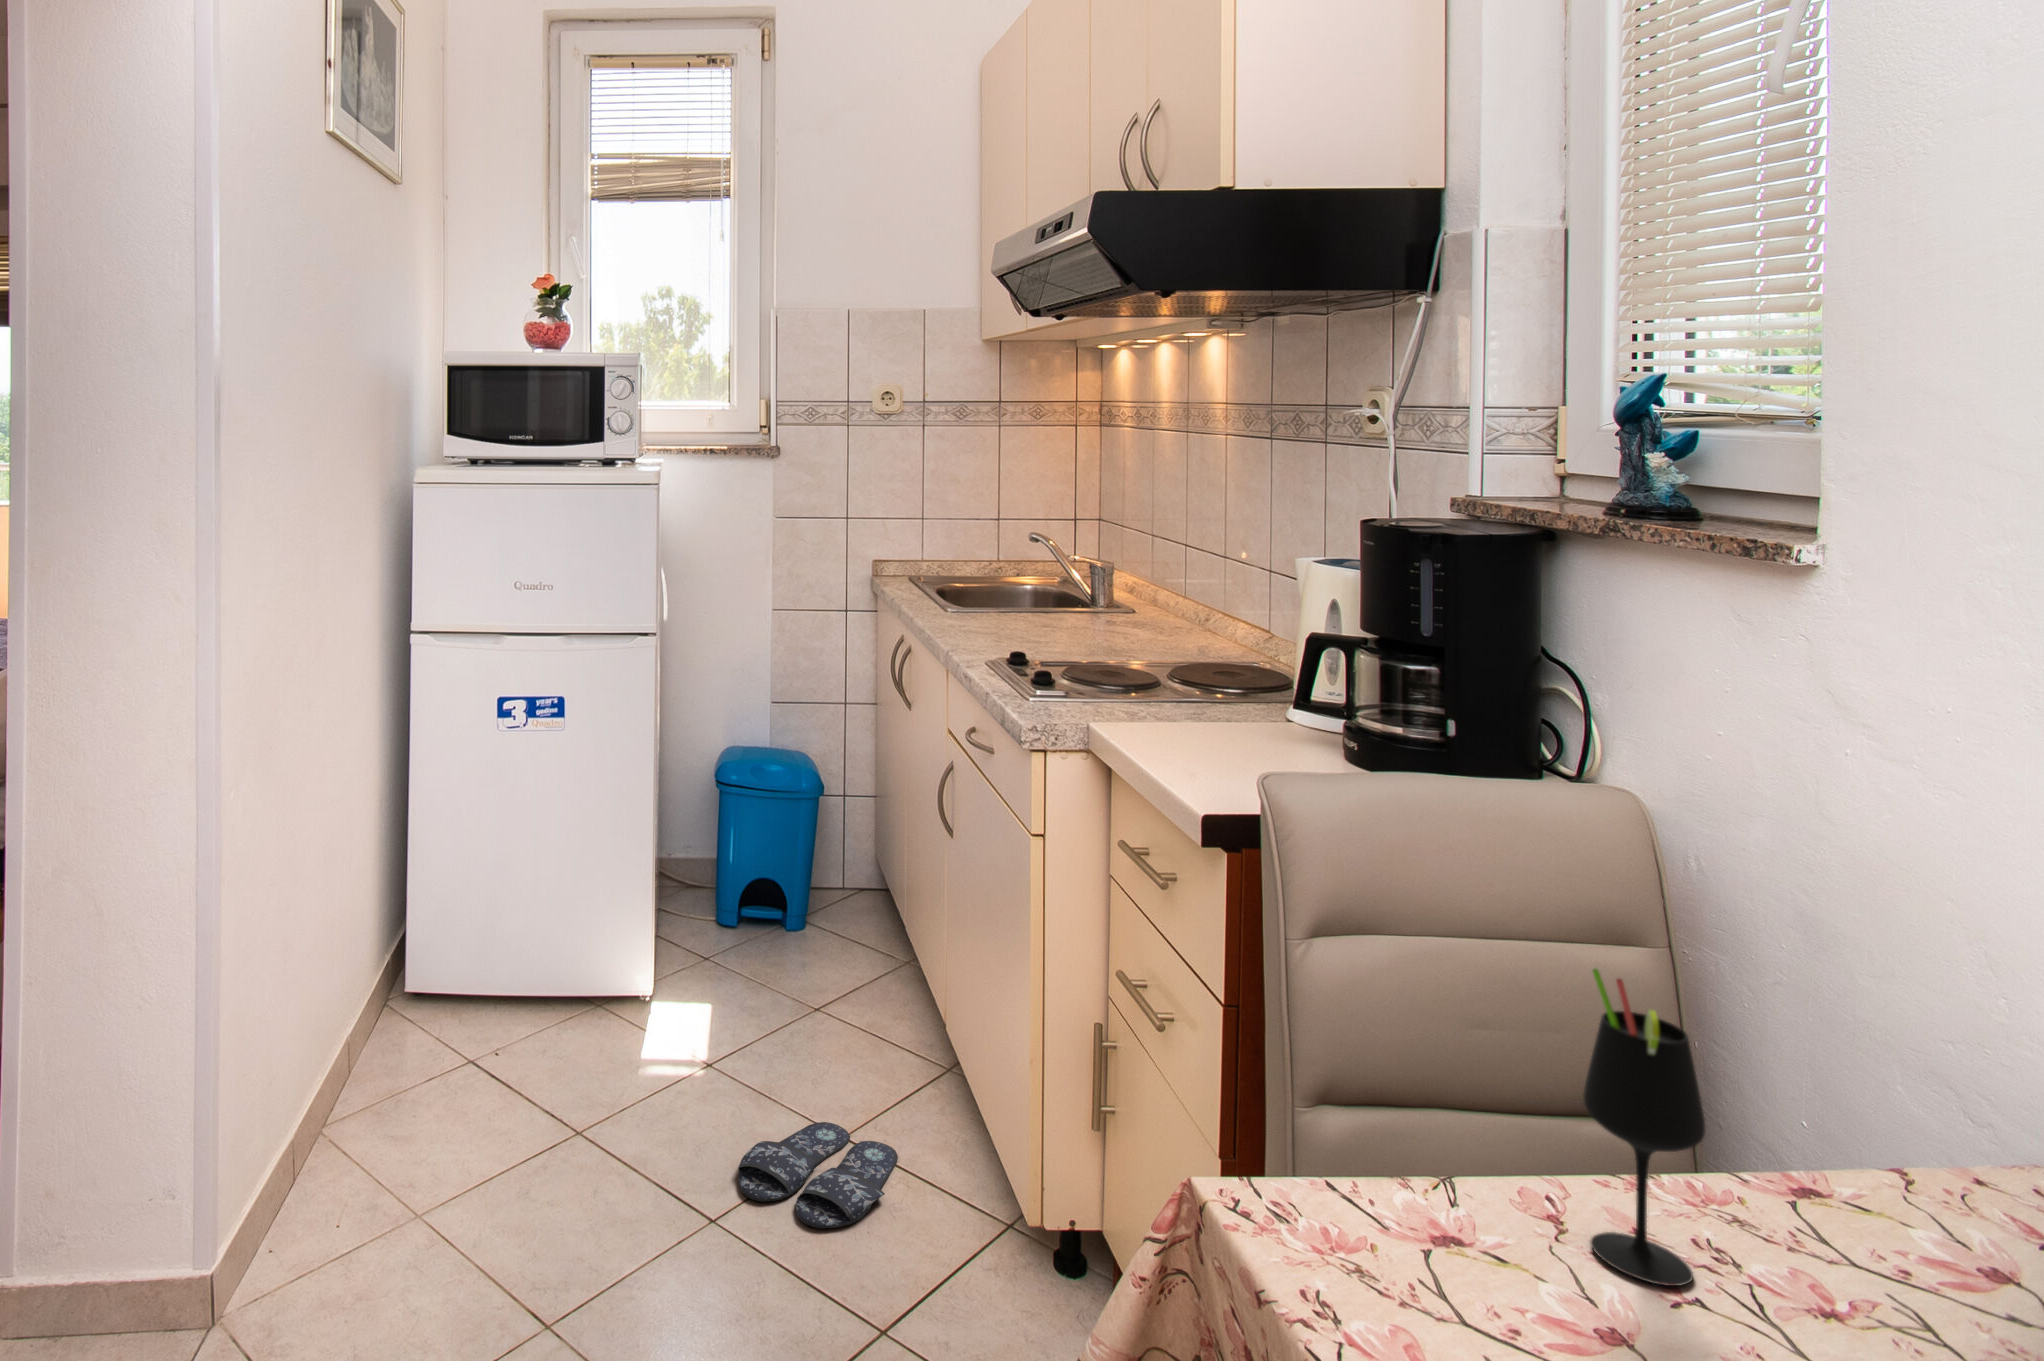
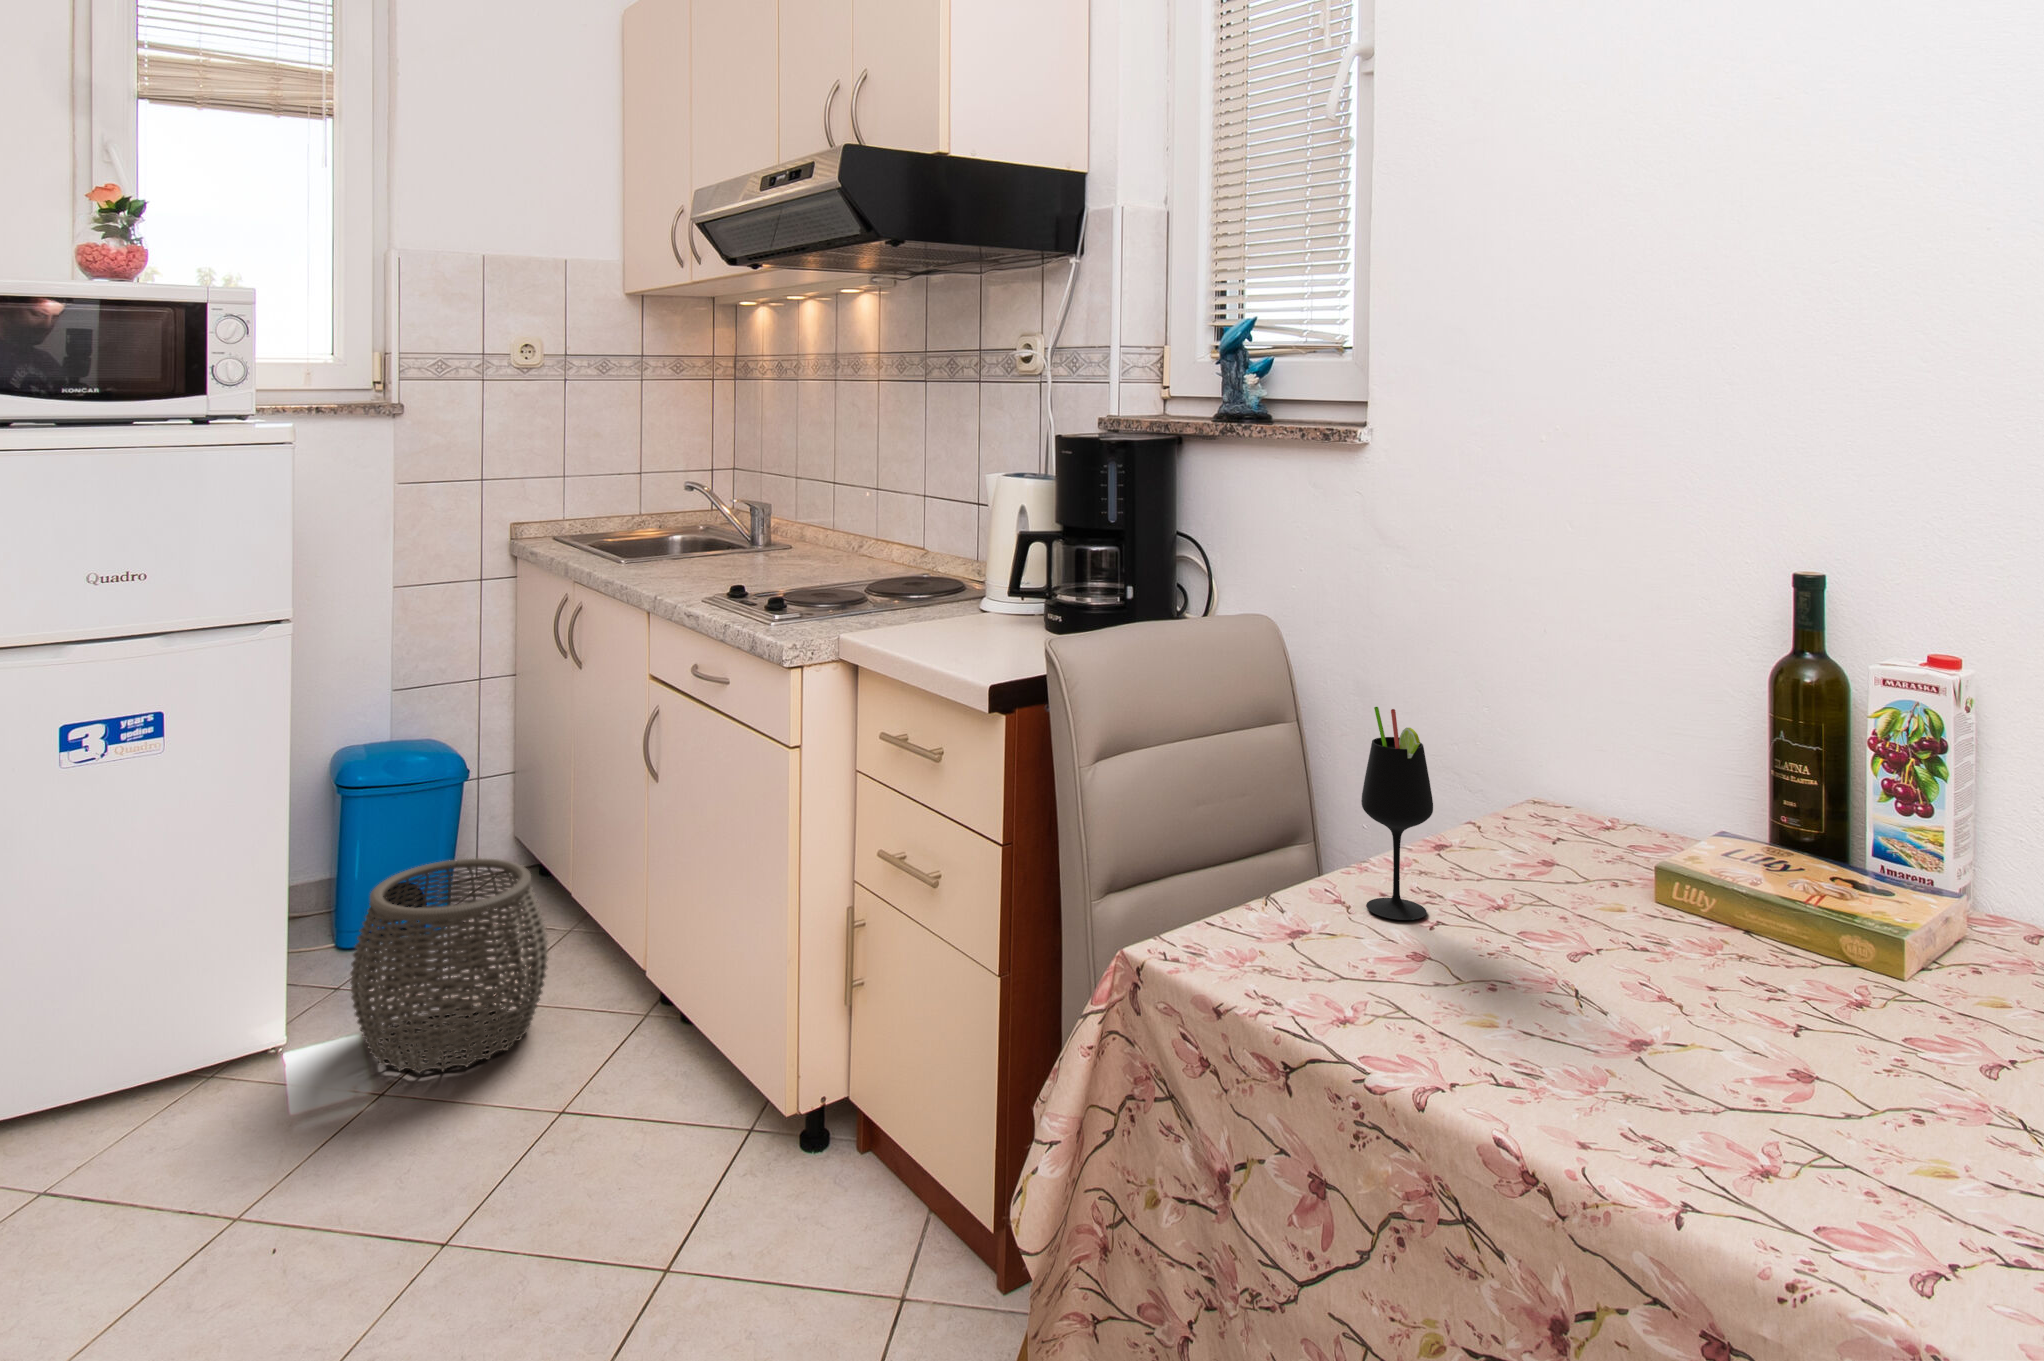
woven basket: none [690,866,858,1059] -> present [350,858,548,1073]
slippers: present [738,1122,898,1229] -> none [464,1109,631,1213]

